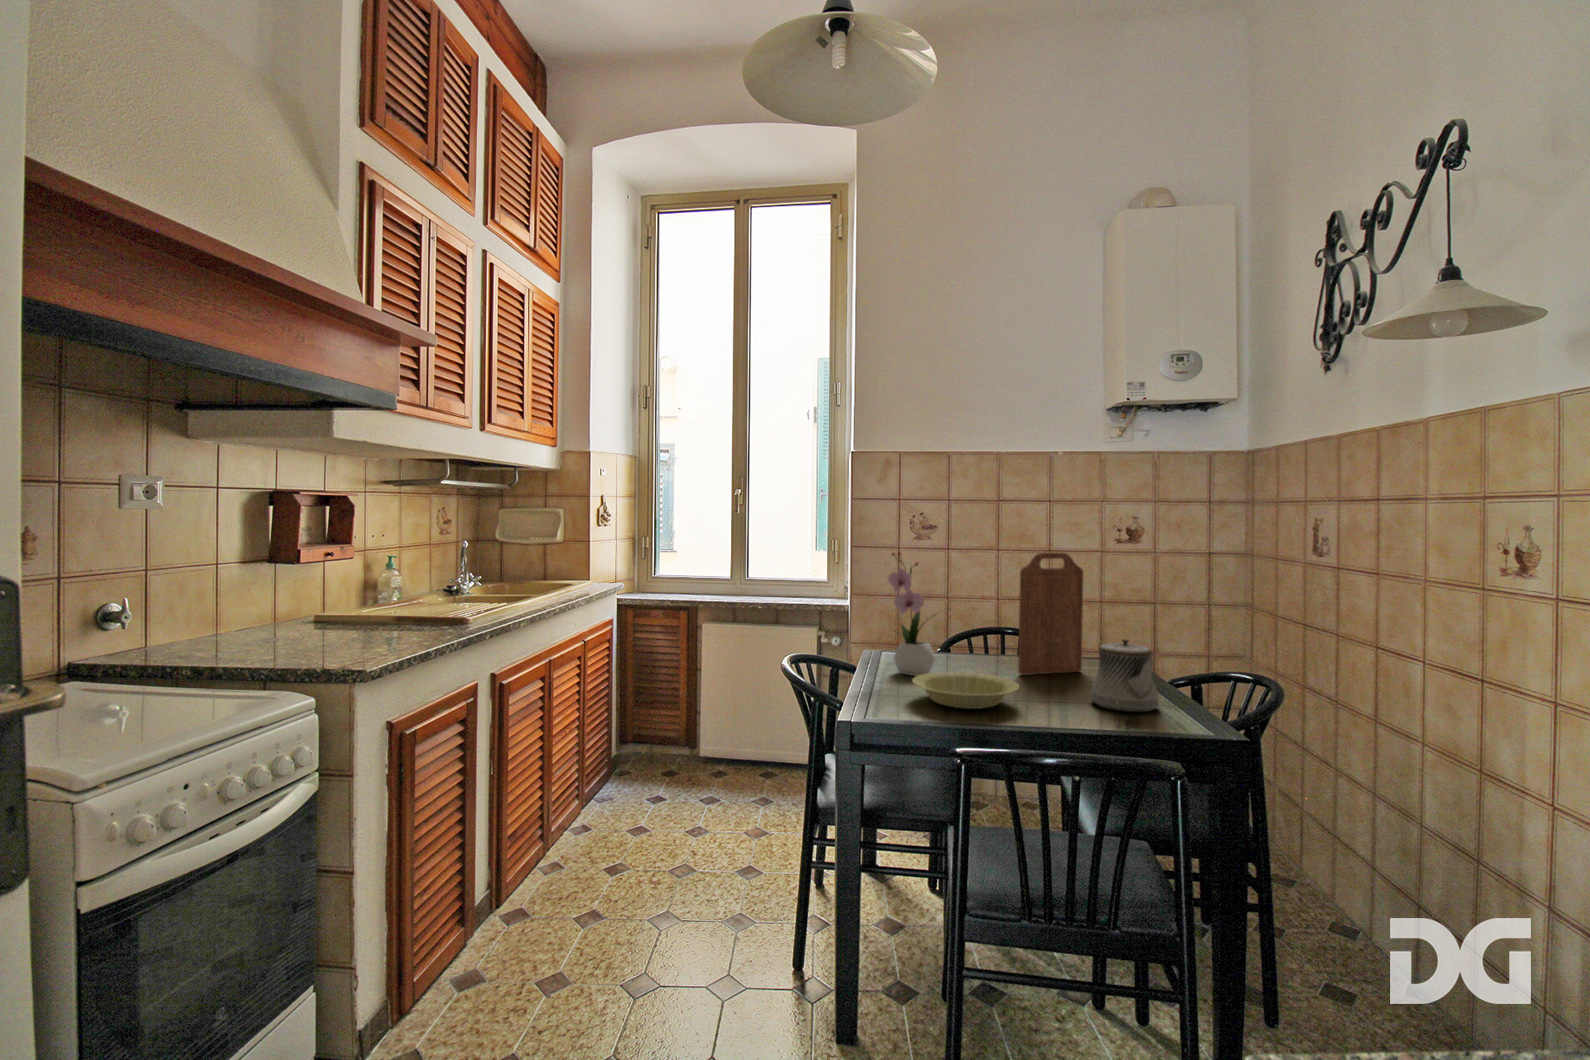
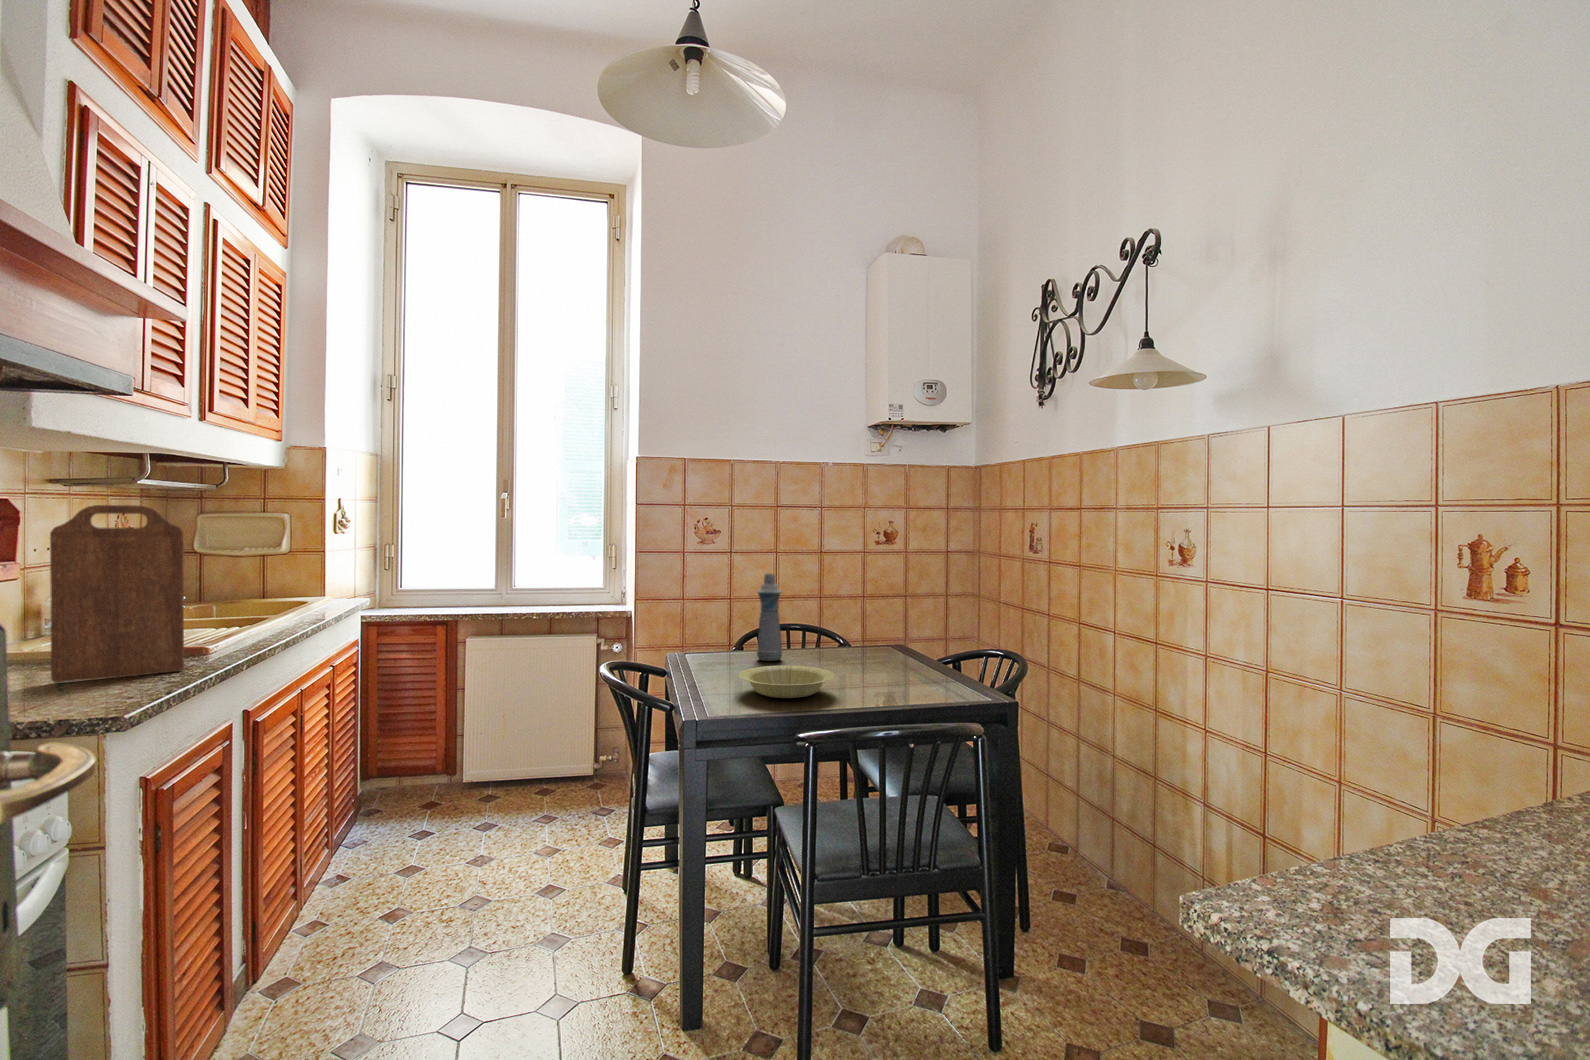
flower arrangement: present [888,552,935,676] -> none [703,556,751,674]
cutting board: present [1018,553,1083,675] -> present [50,505,184,682]
bottle: none [954,573,983,667] -> present [757,574,782,661]
teapot: present [1091,640,1159,712] -> none [888,627,944,688]

